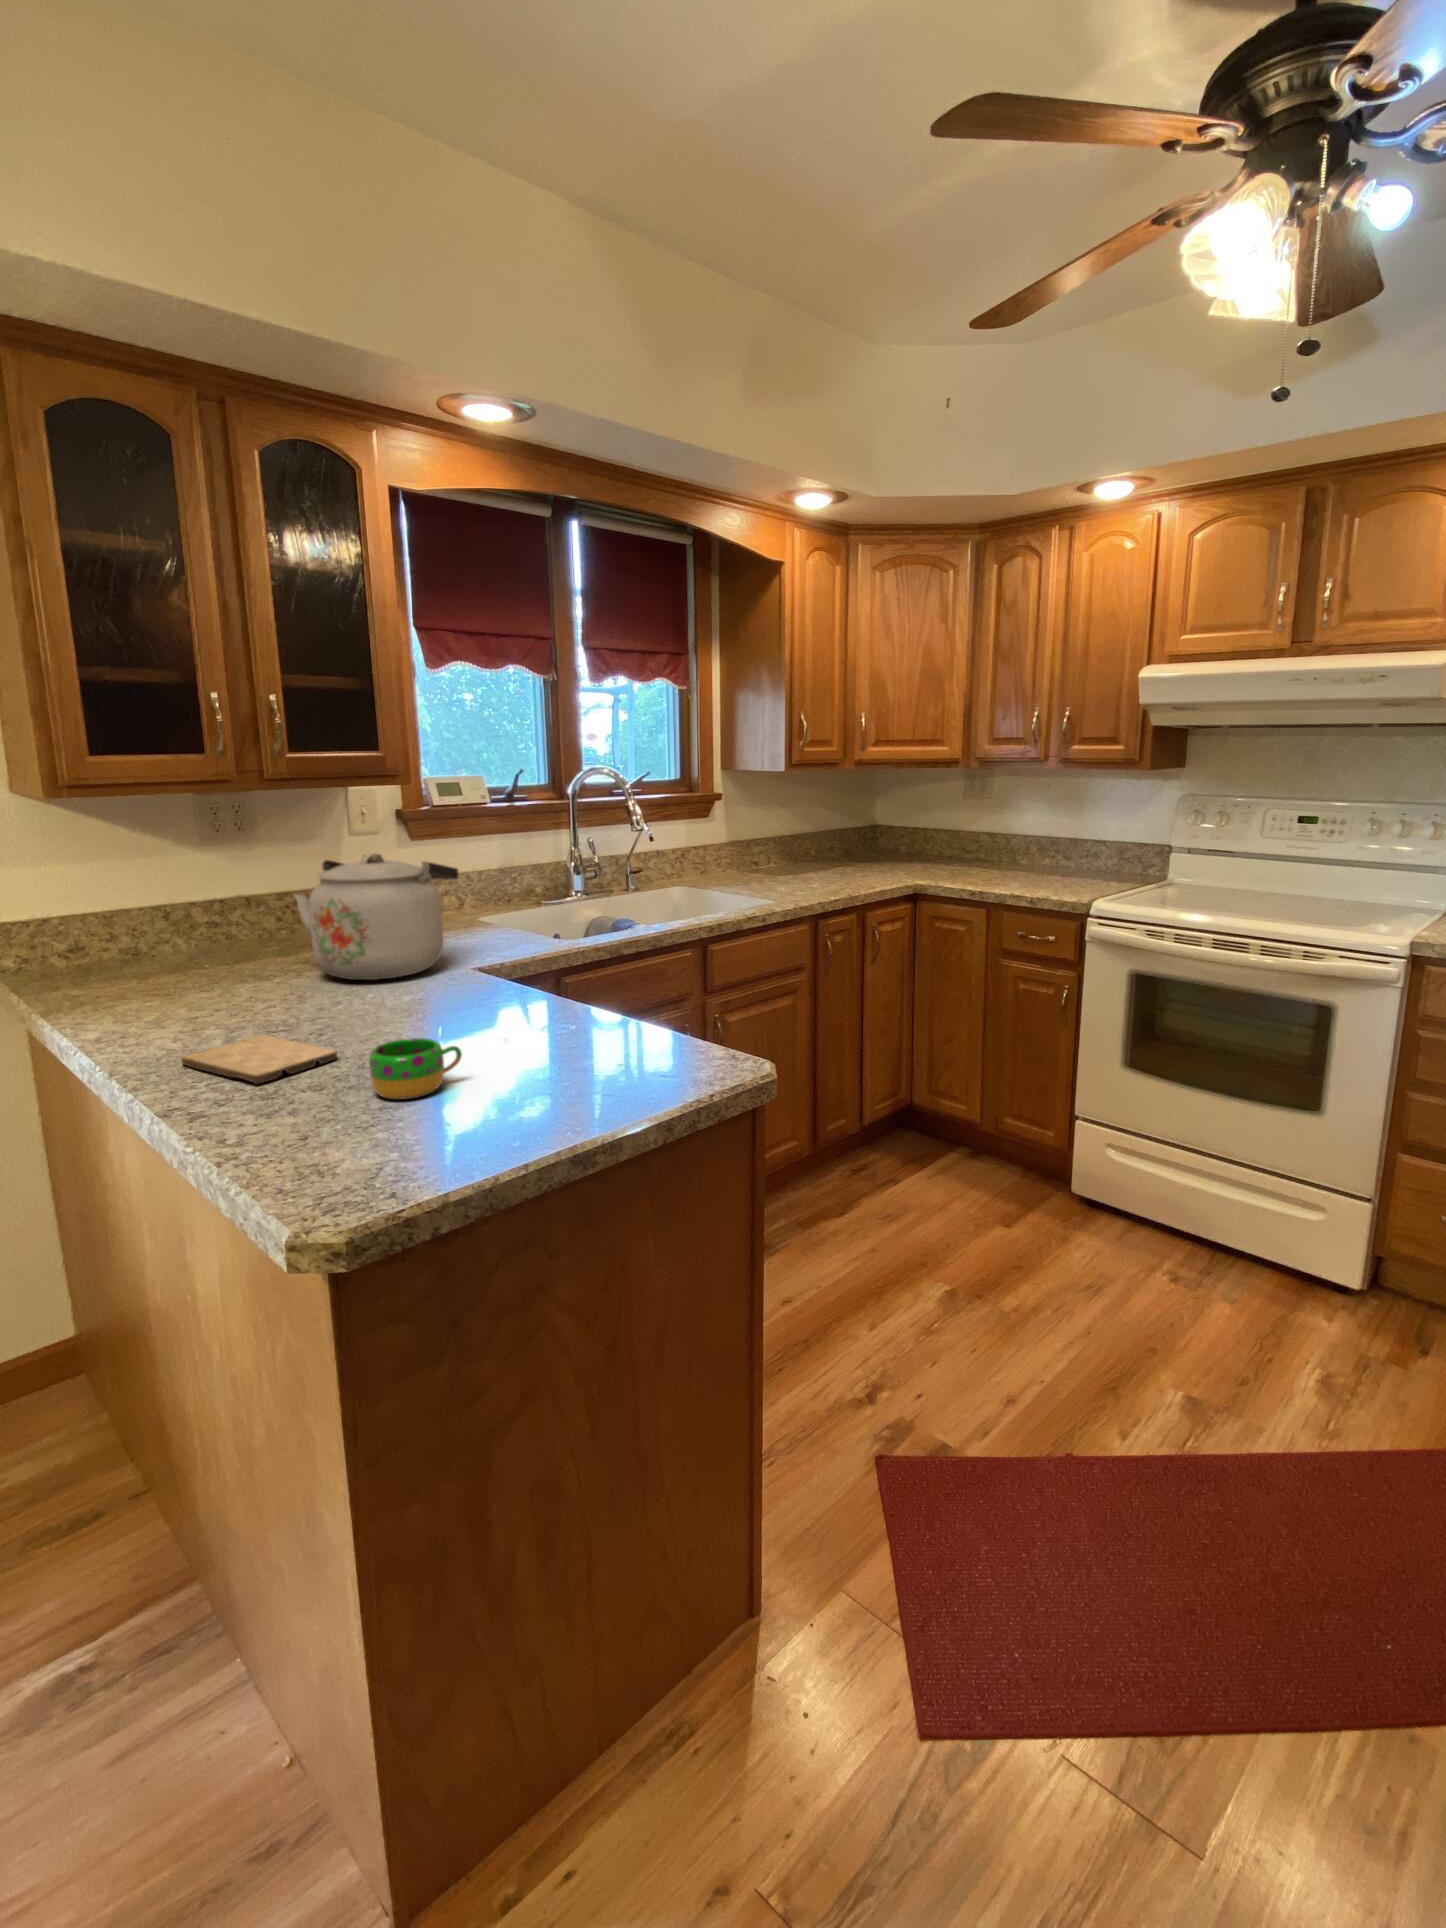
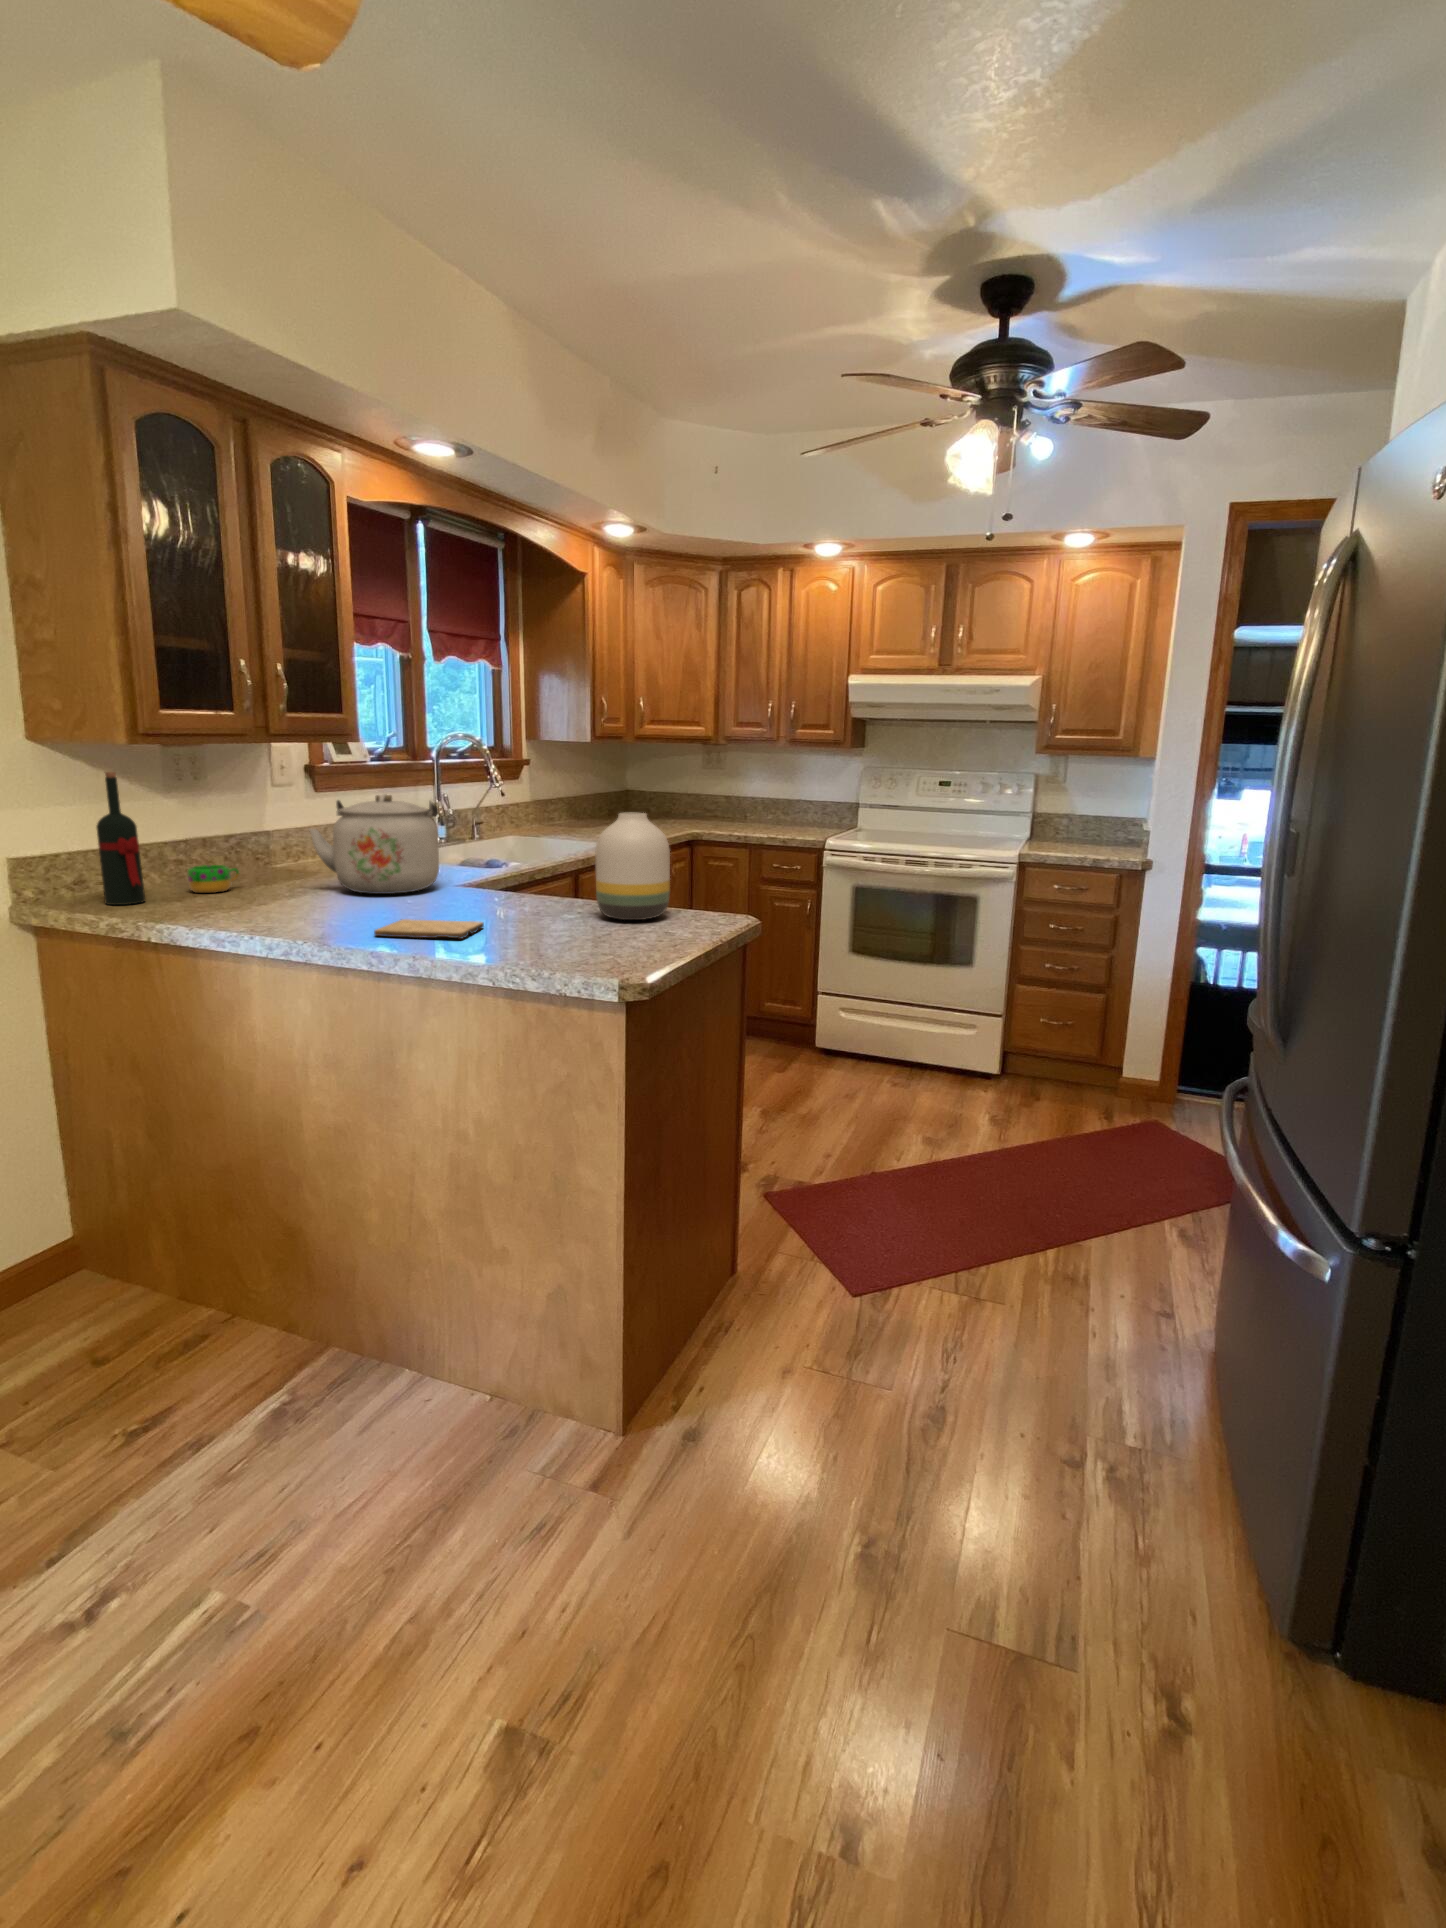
wine bottle: none [63,830,121,980] -> present [97,772,145,905]
vase: none [505,895,621,1063] -> present [595,813,670,920]
mug: present [369,1038,462,1100] -> present [187,865,239,893]

